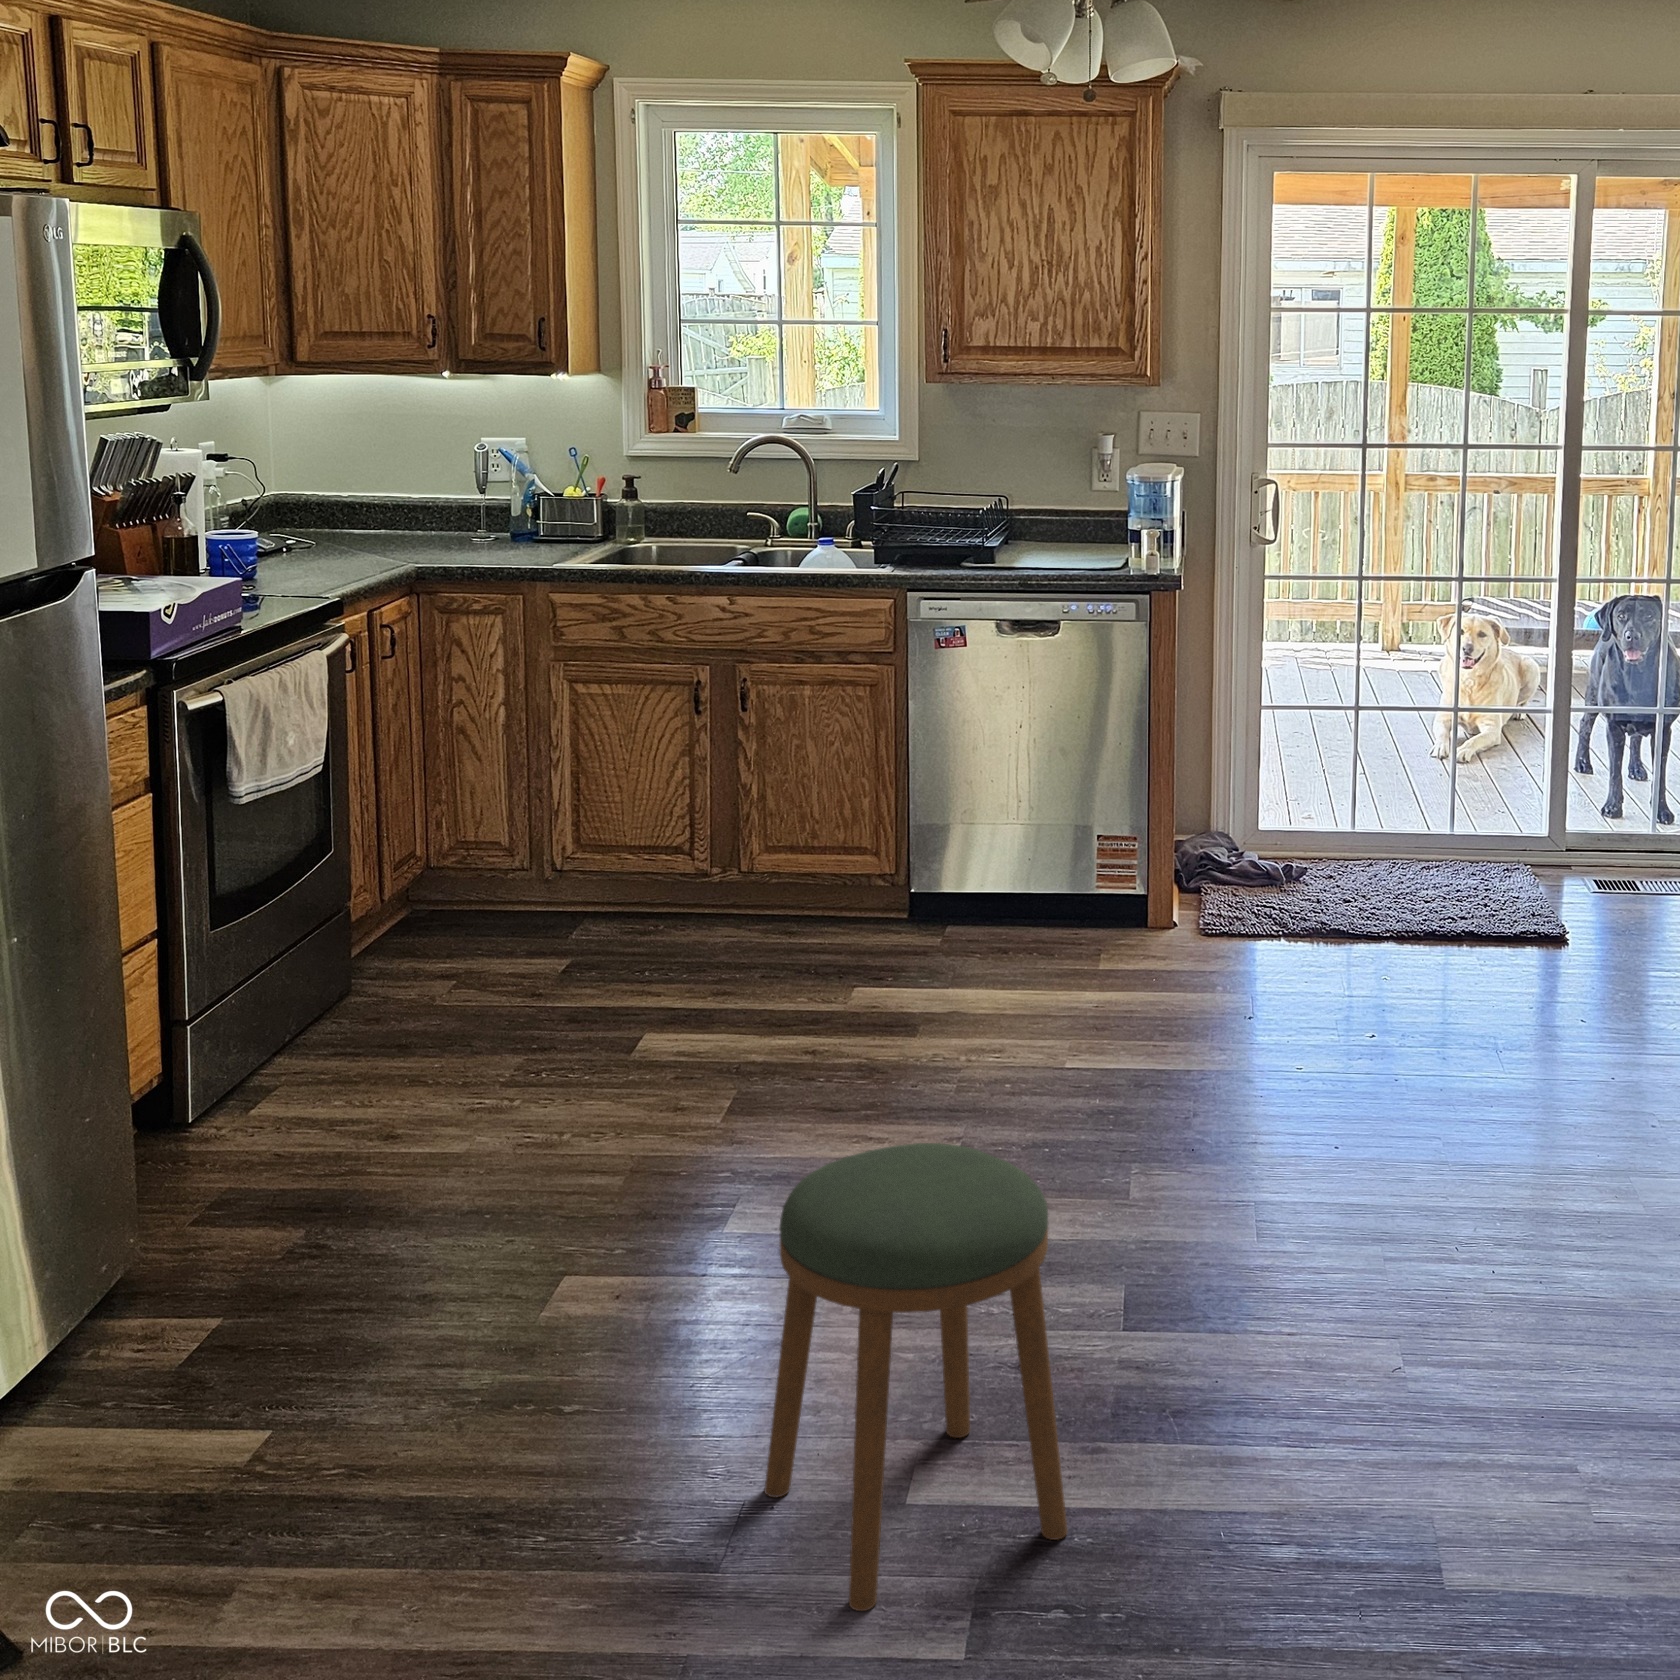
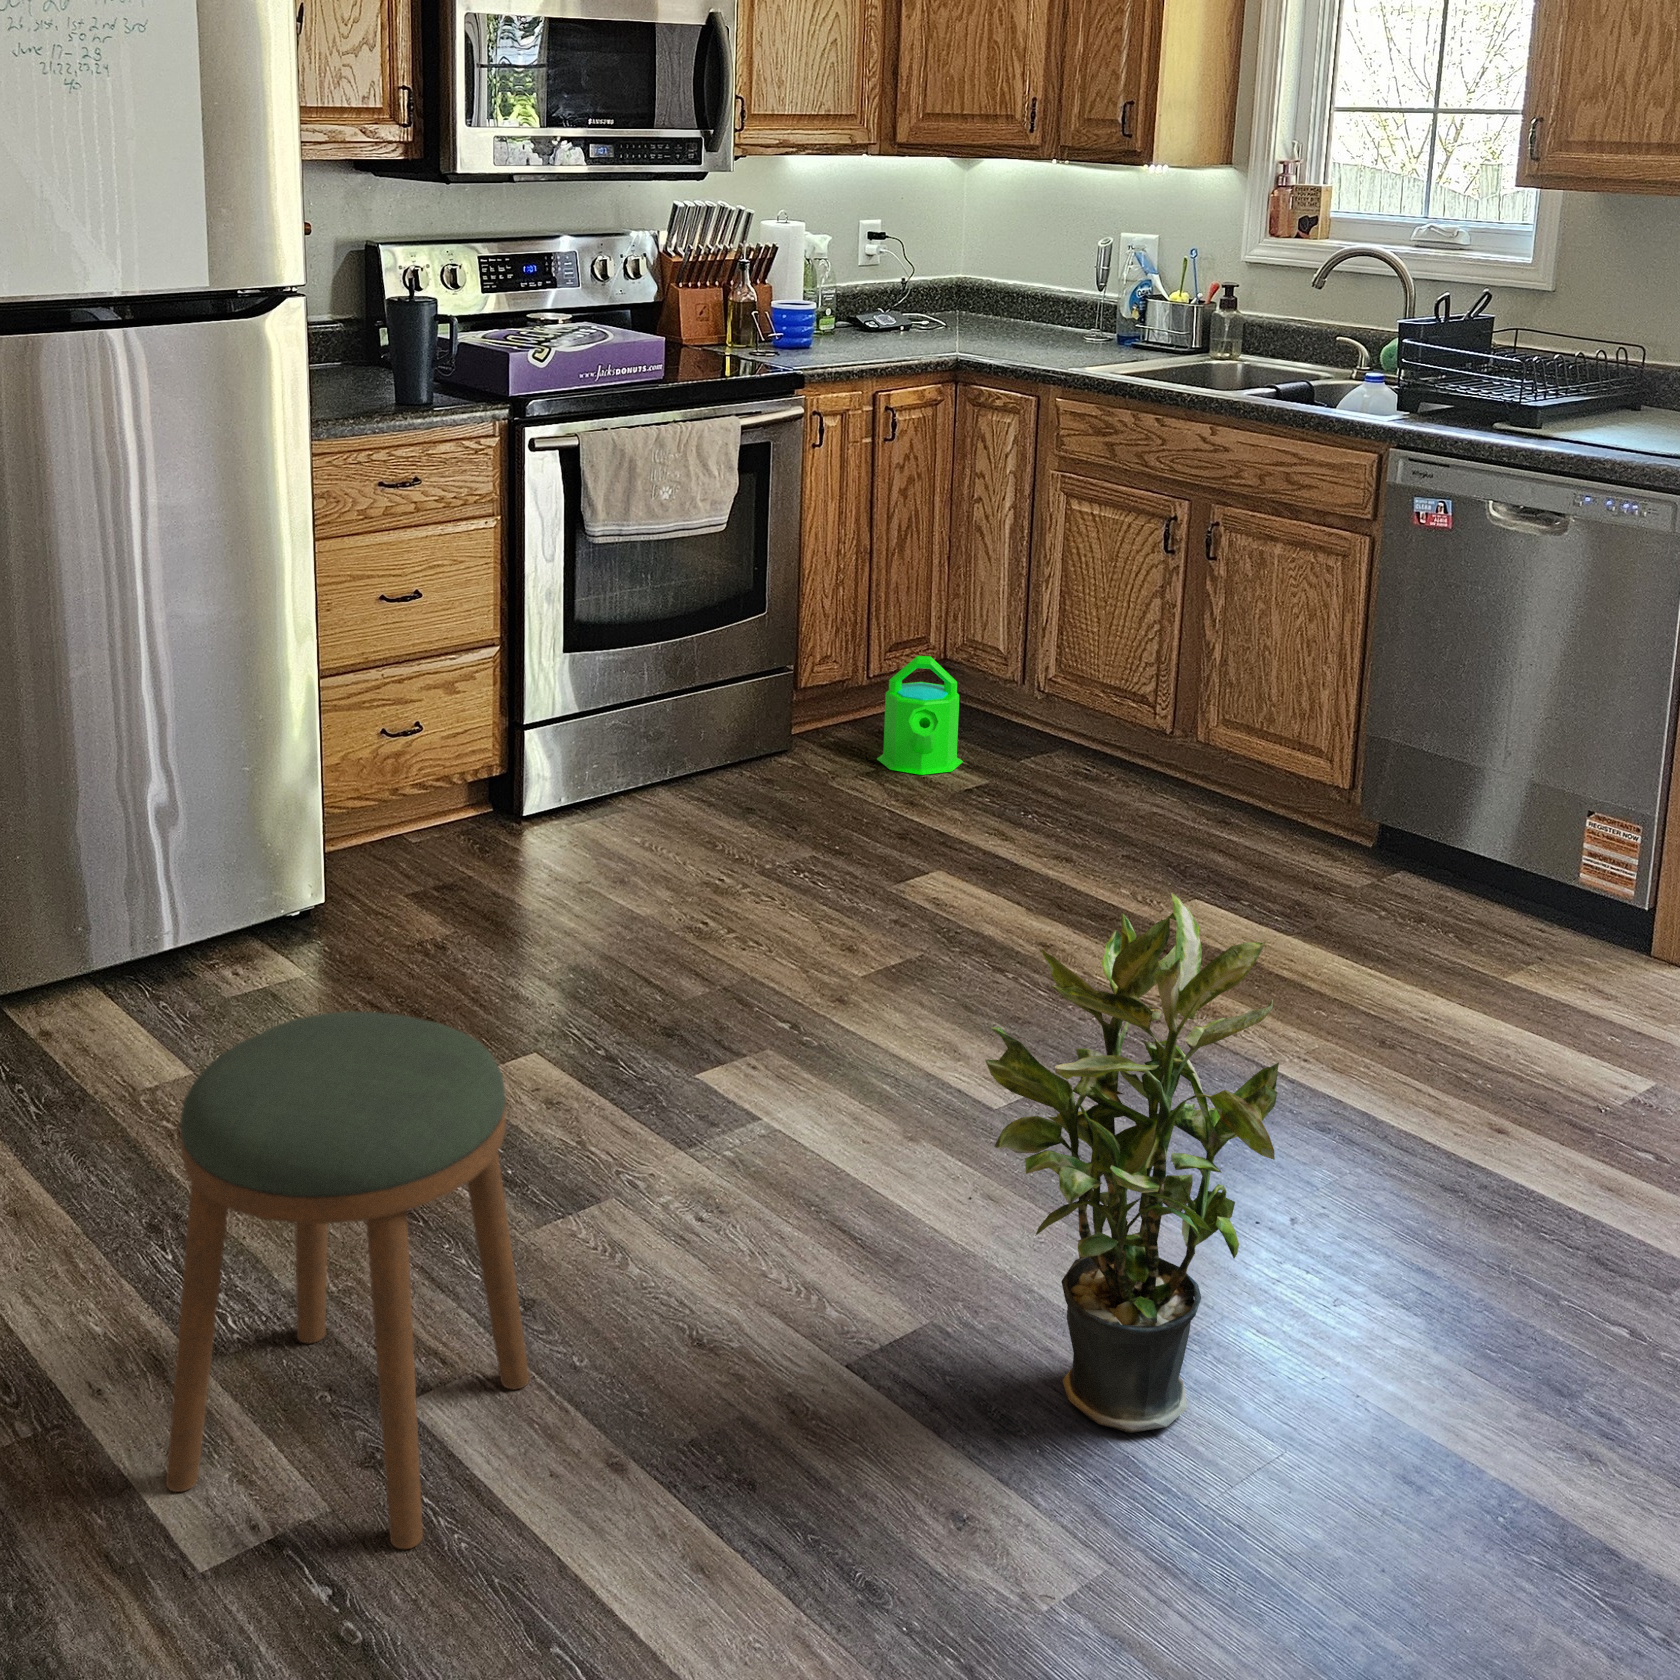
watering can: none [441,856,536,975] -> present [877,656,963,775]
potted plant: none [1175,890,1361,1271] -> present [985,892,1279,1433]

